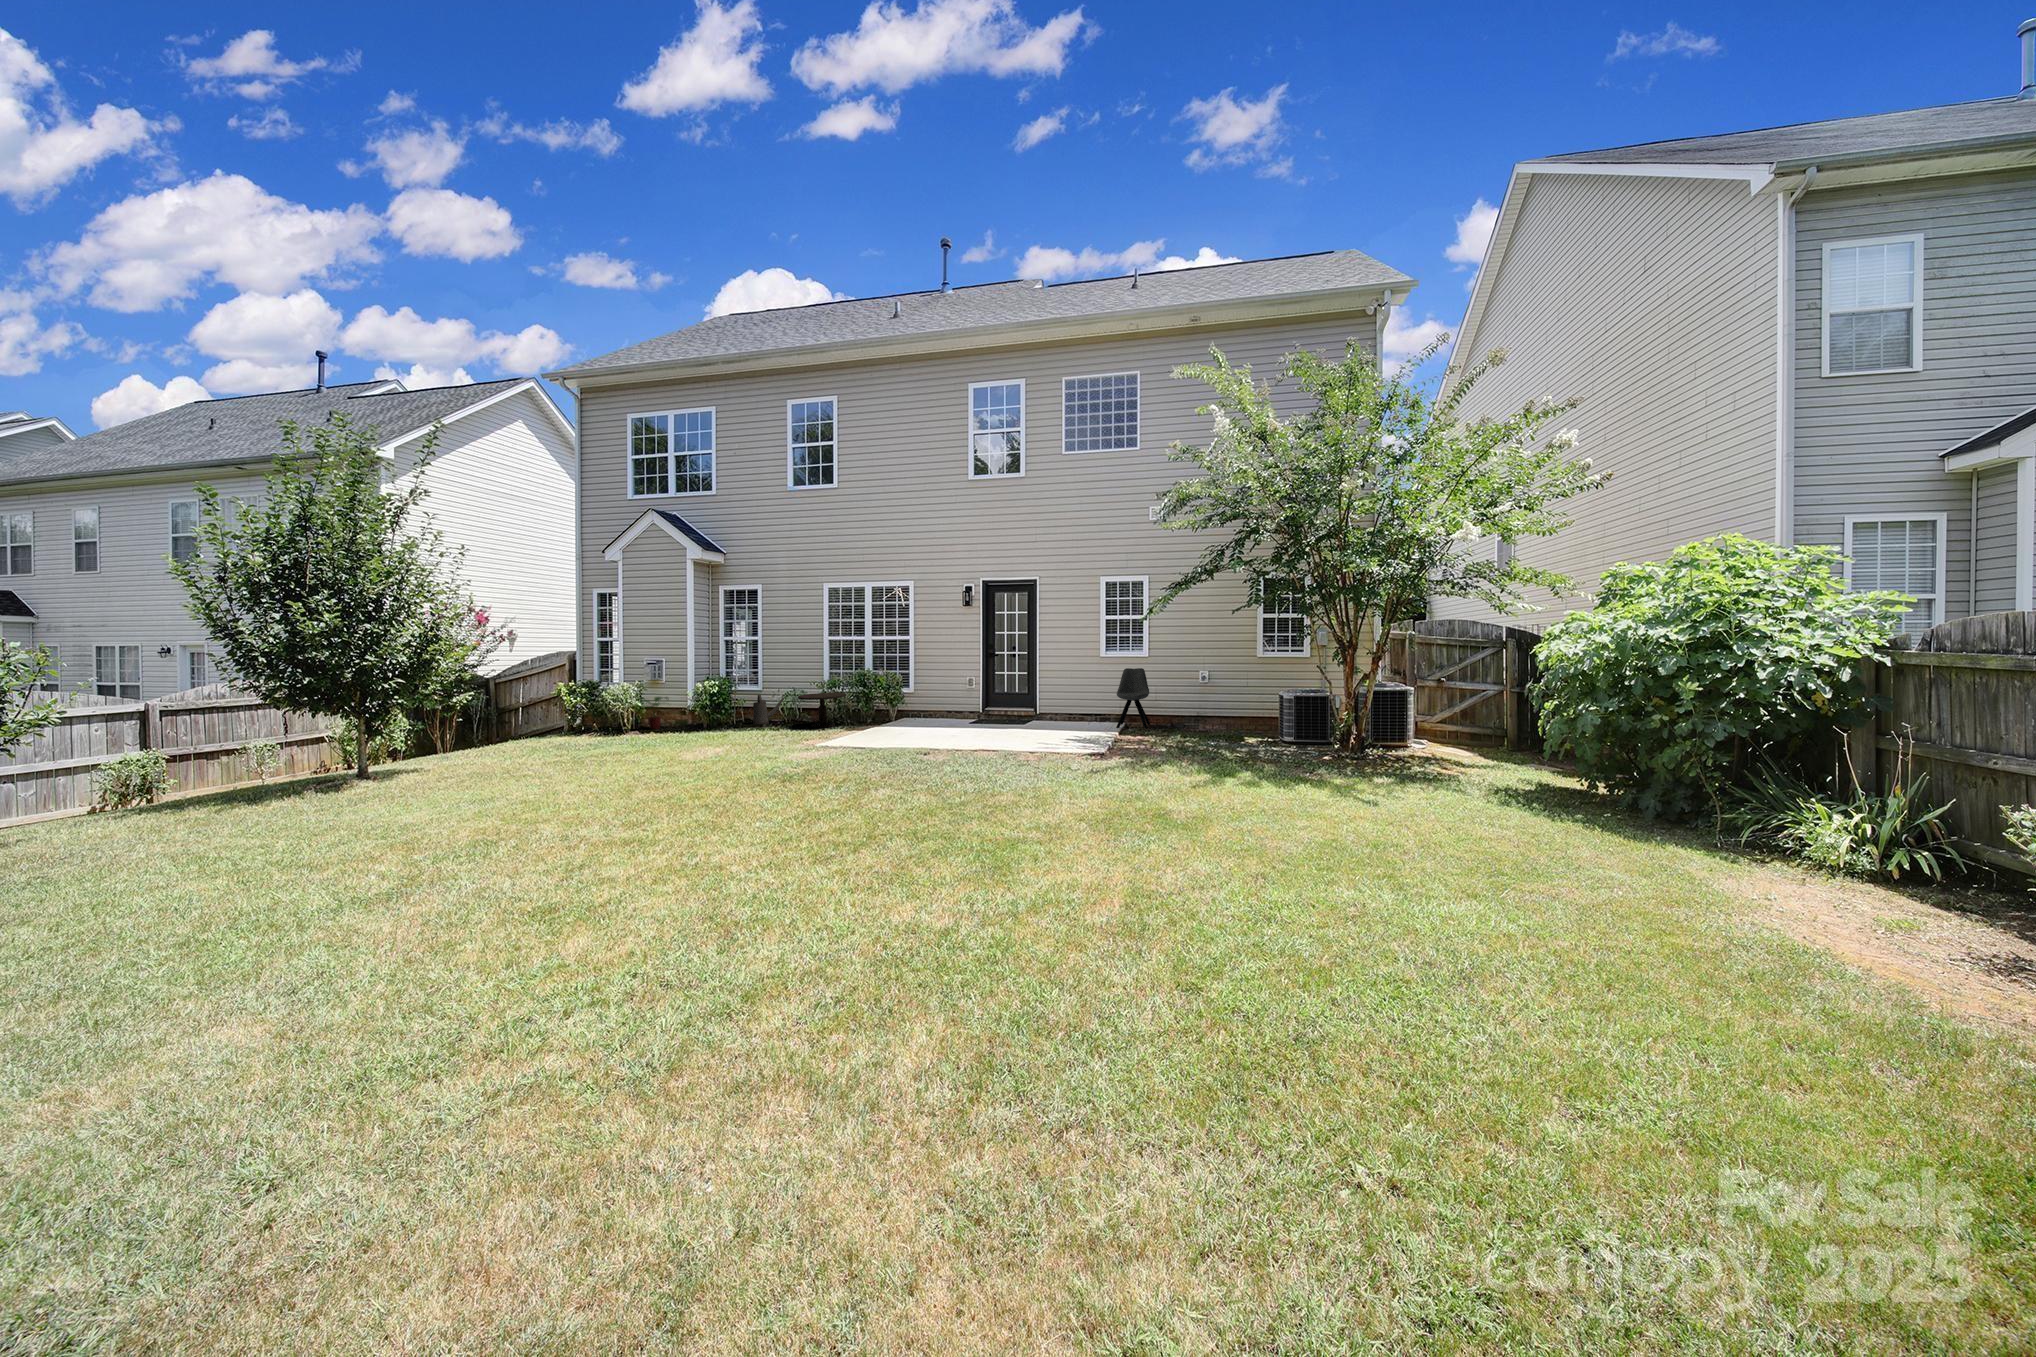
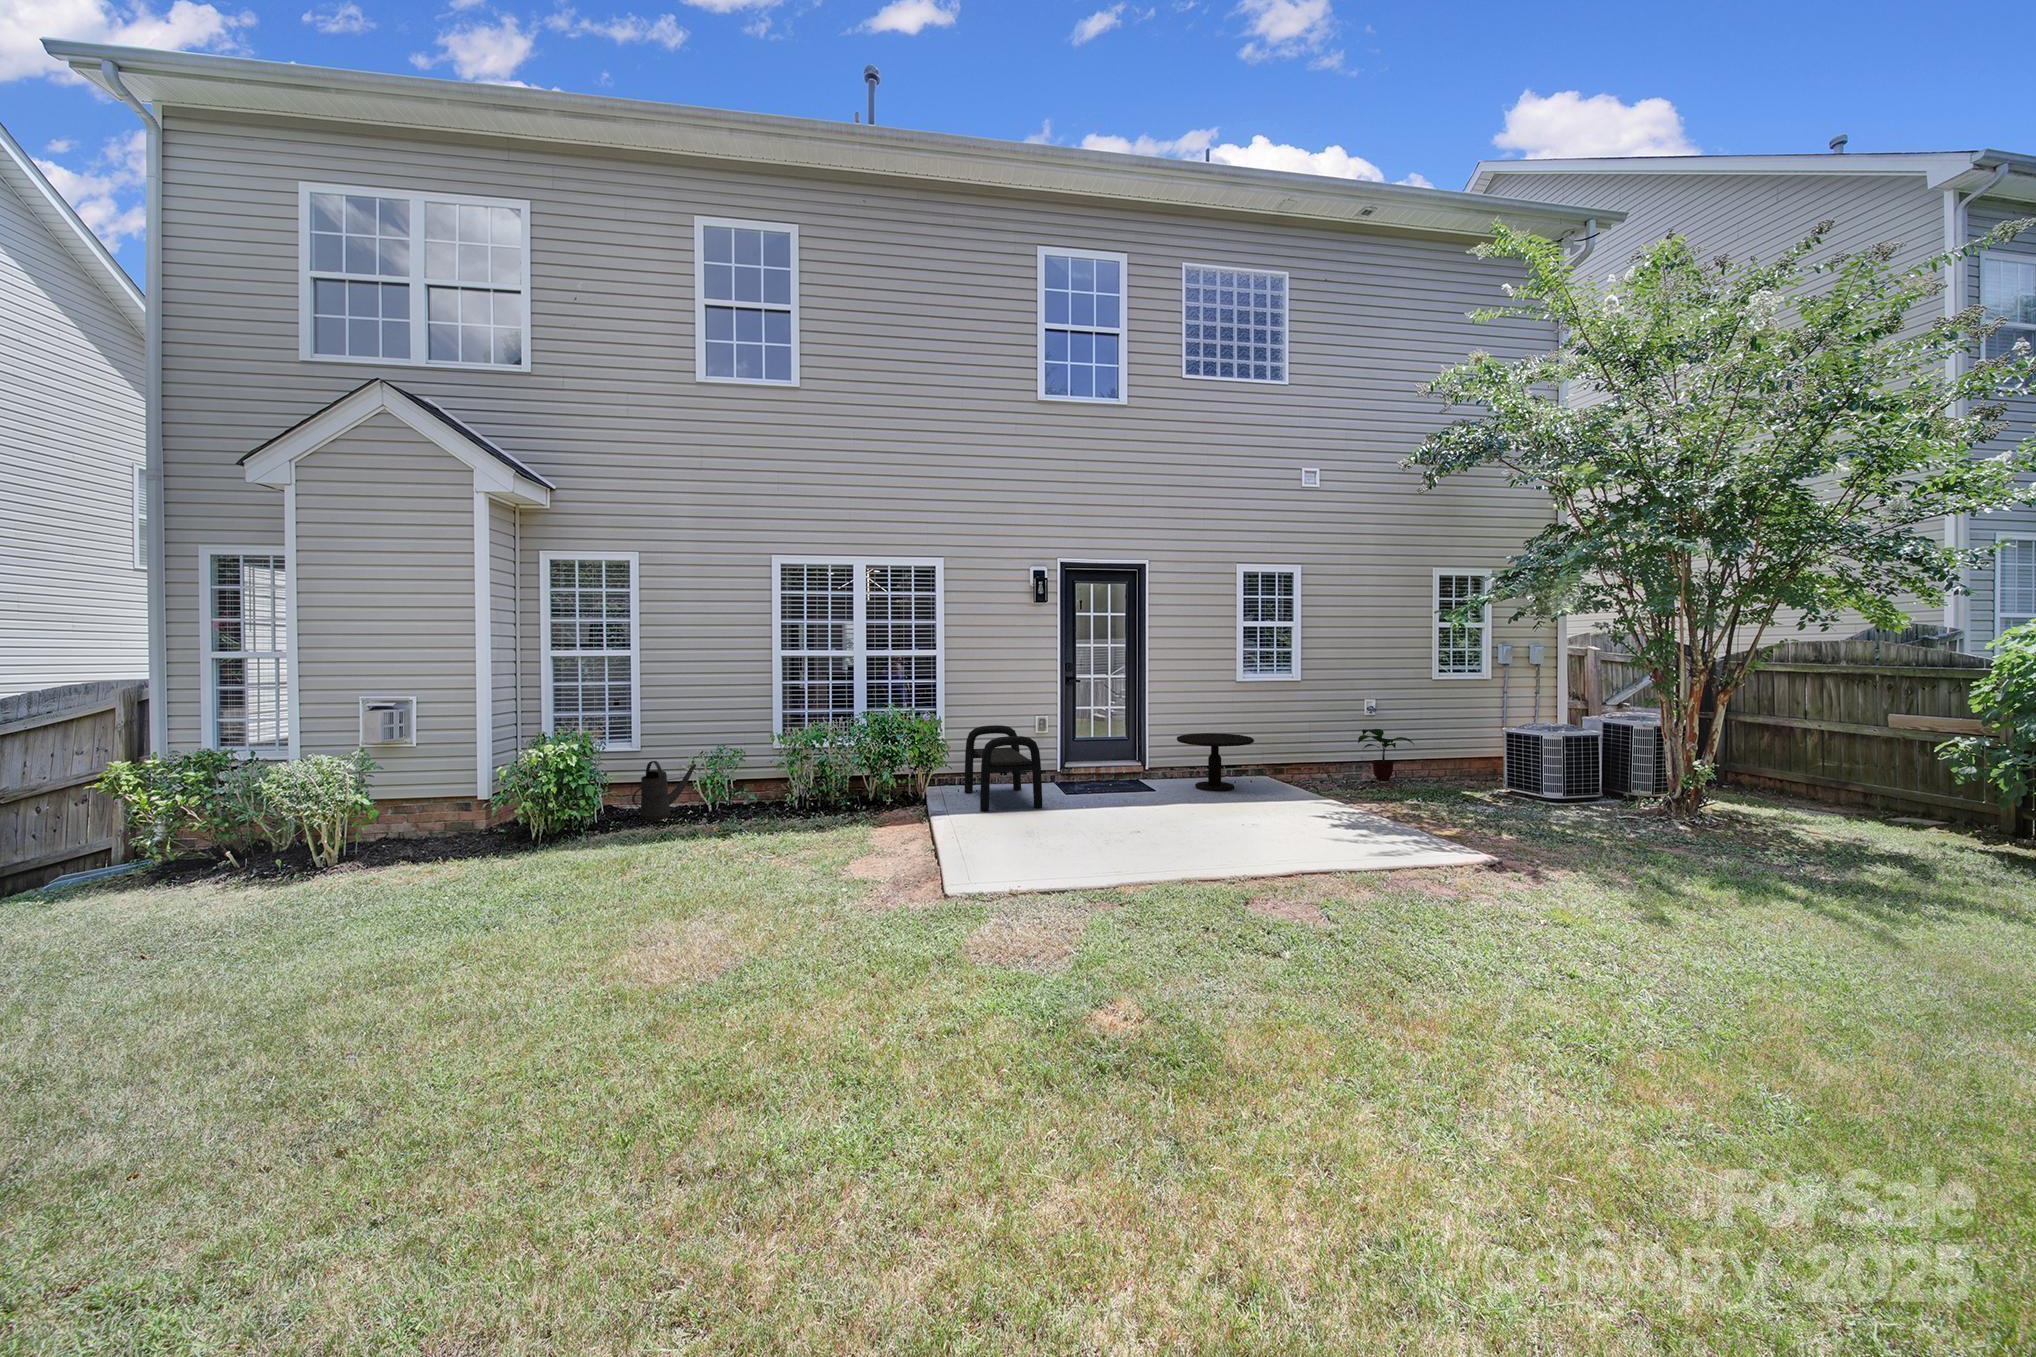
chair: present [1116,668,1150,728] -> none [1271,697,1333,787]
bench: none [906,682,957,729] -> present [965,725,1043,811]
side table: present [798,693,845,728] -> present [1177,733,1254,791]
potted plant: present [638,697,667,729] -> present [1358,729,1414,780]

